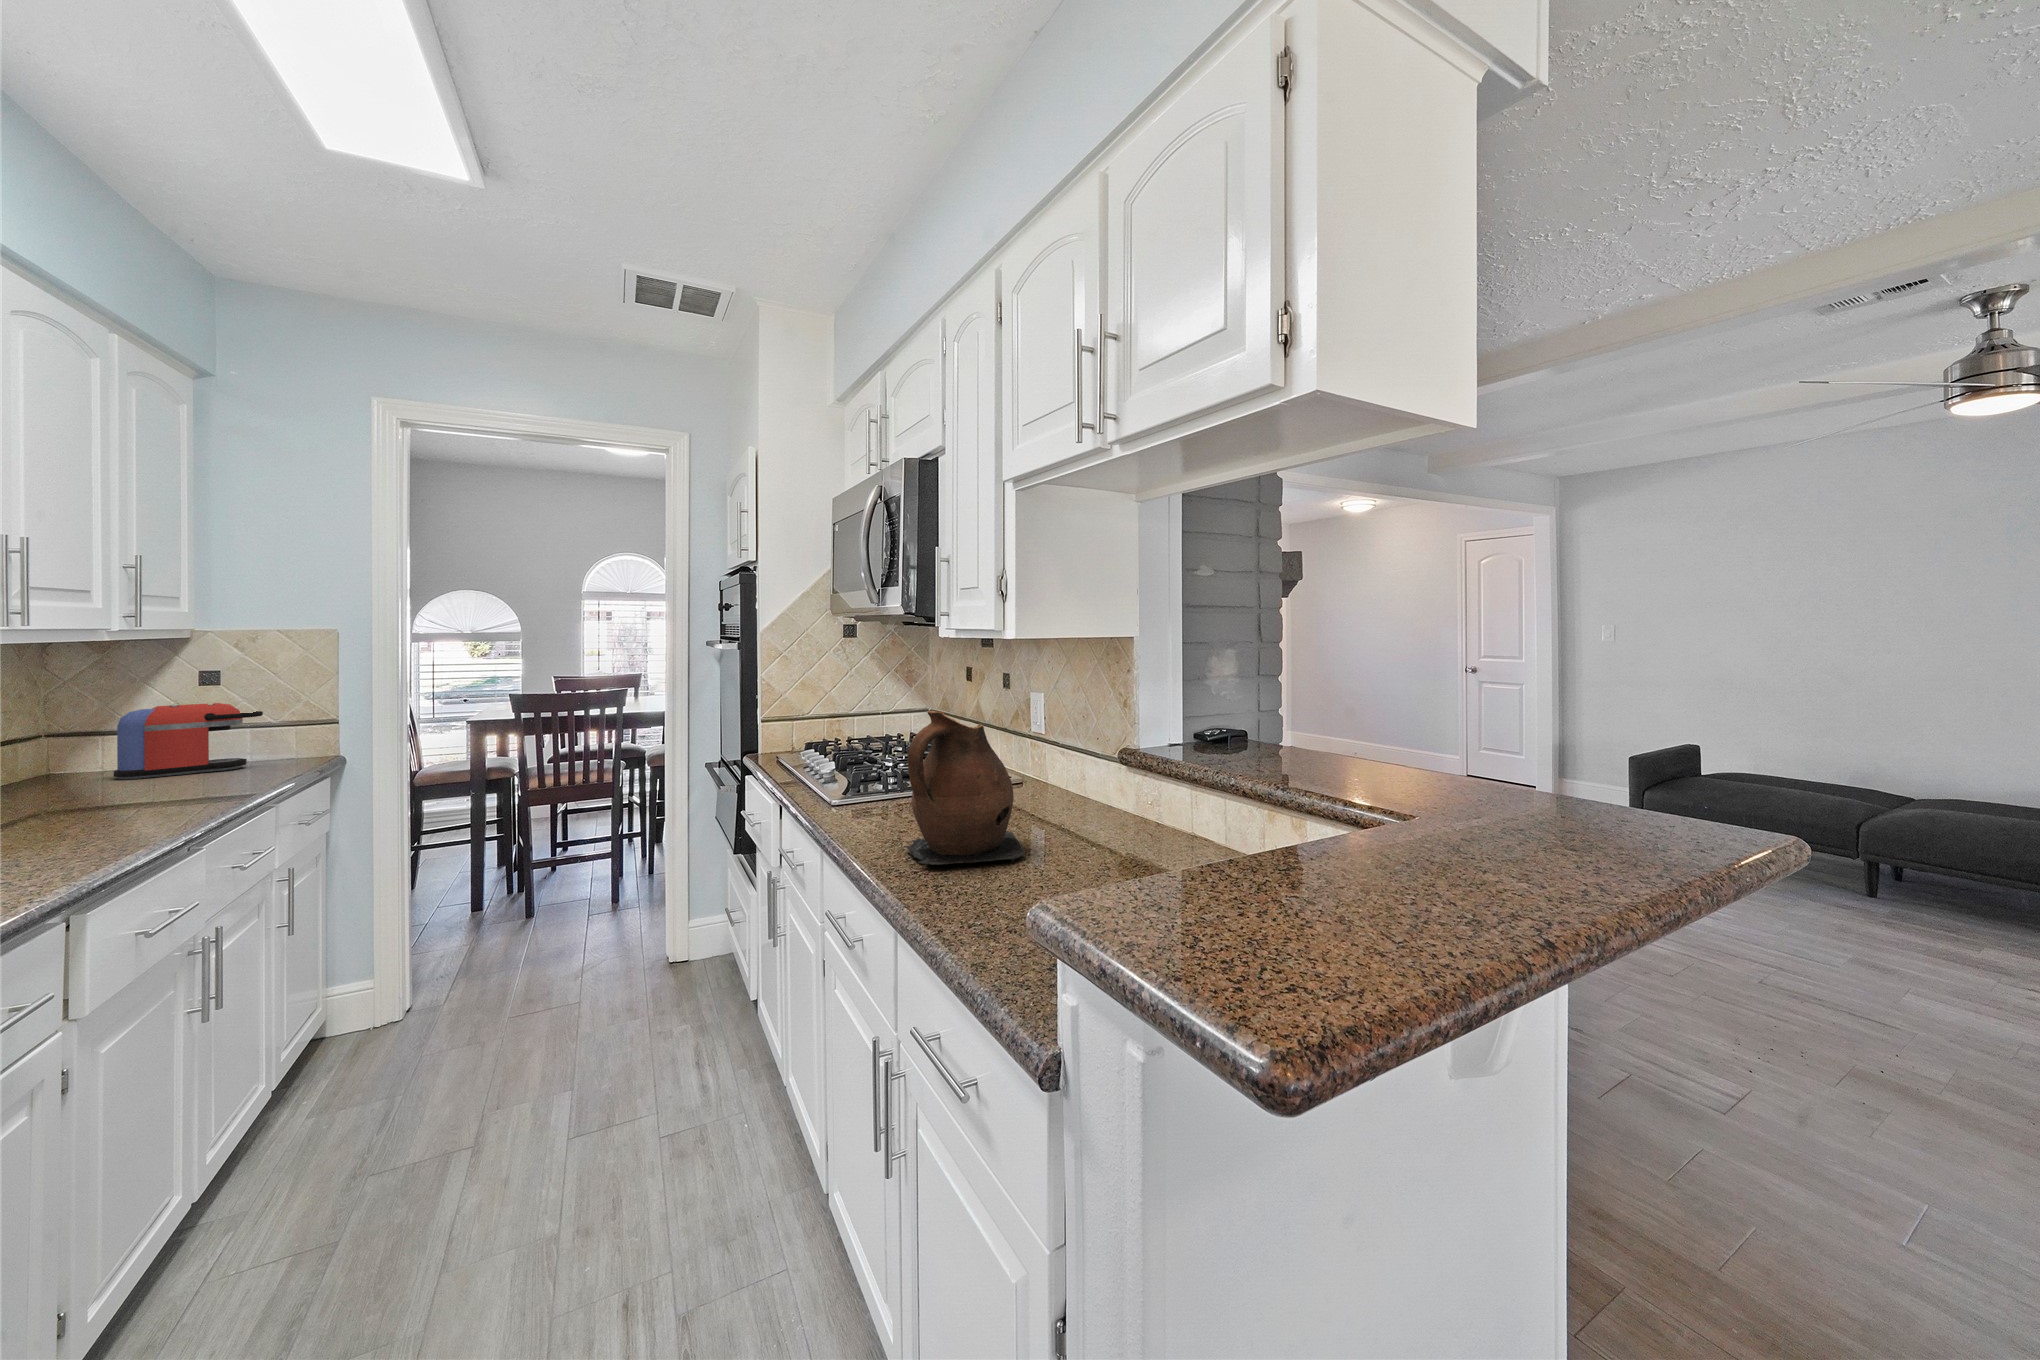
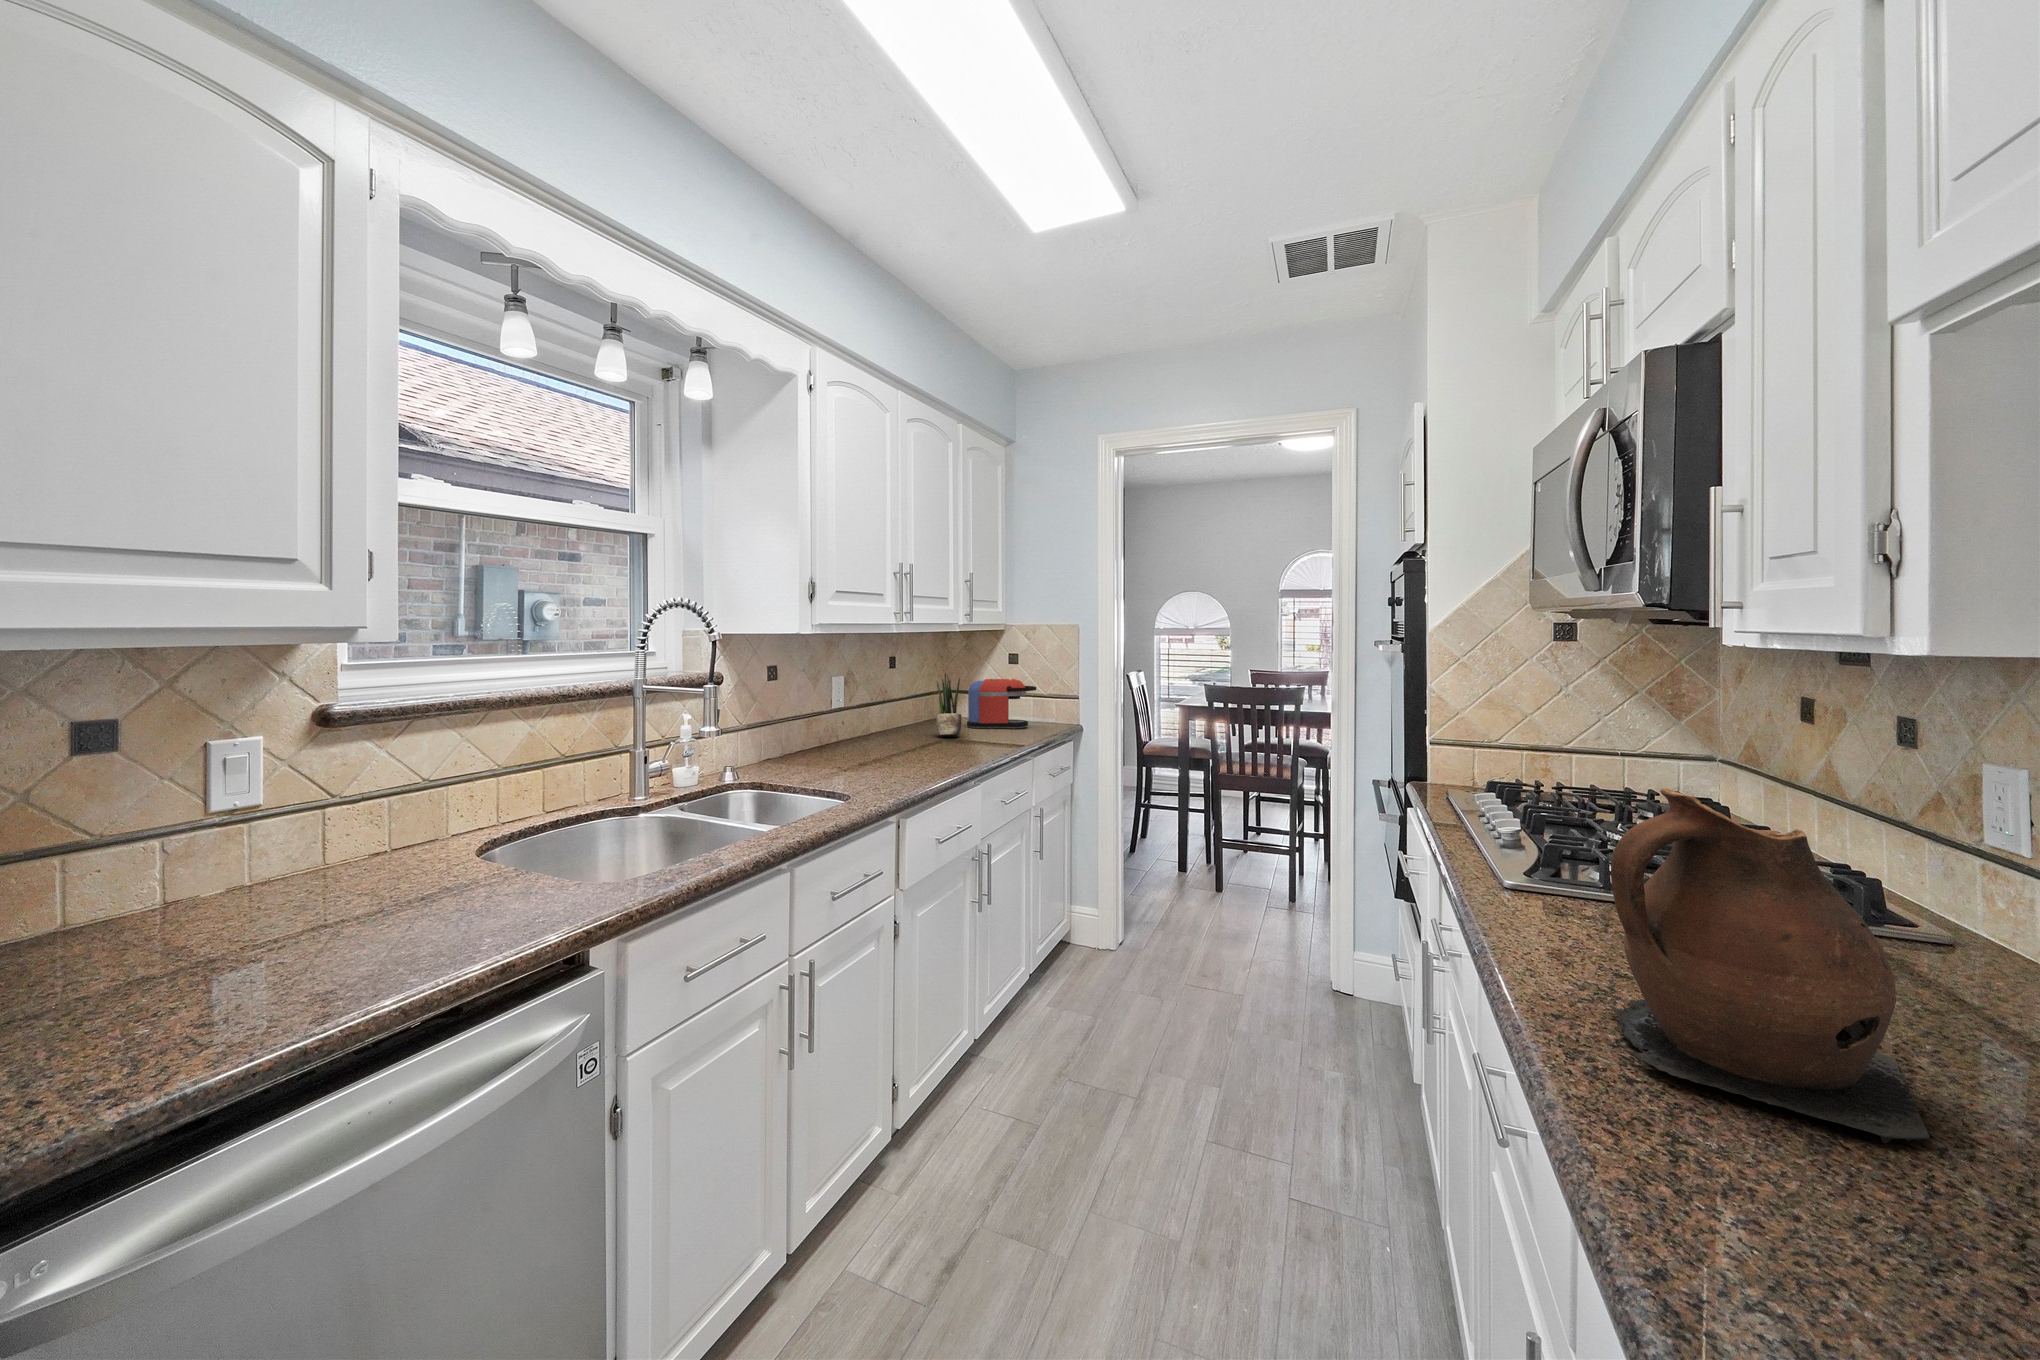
potted plant: none [54,699,116,795] -> present [936,673,961,736]

